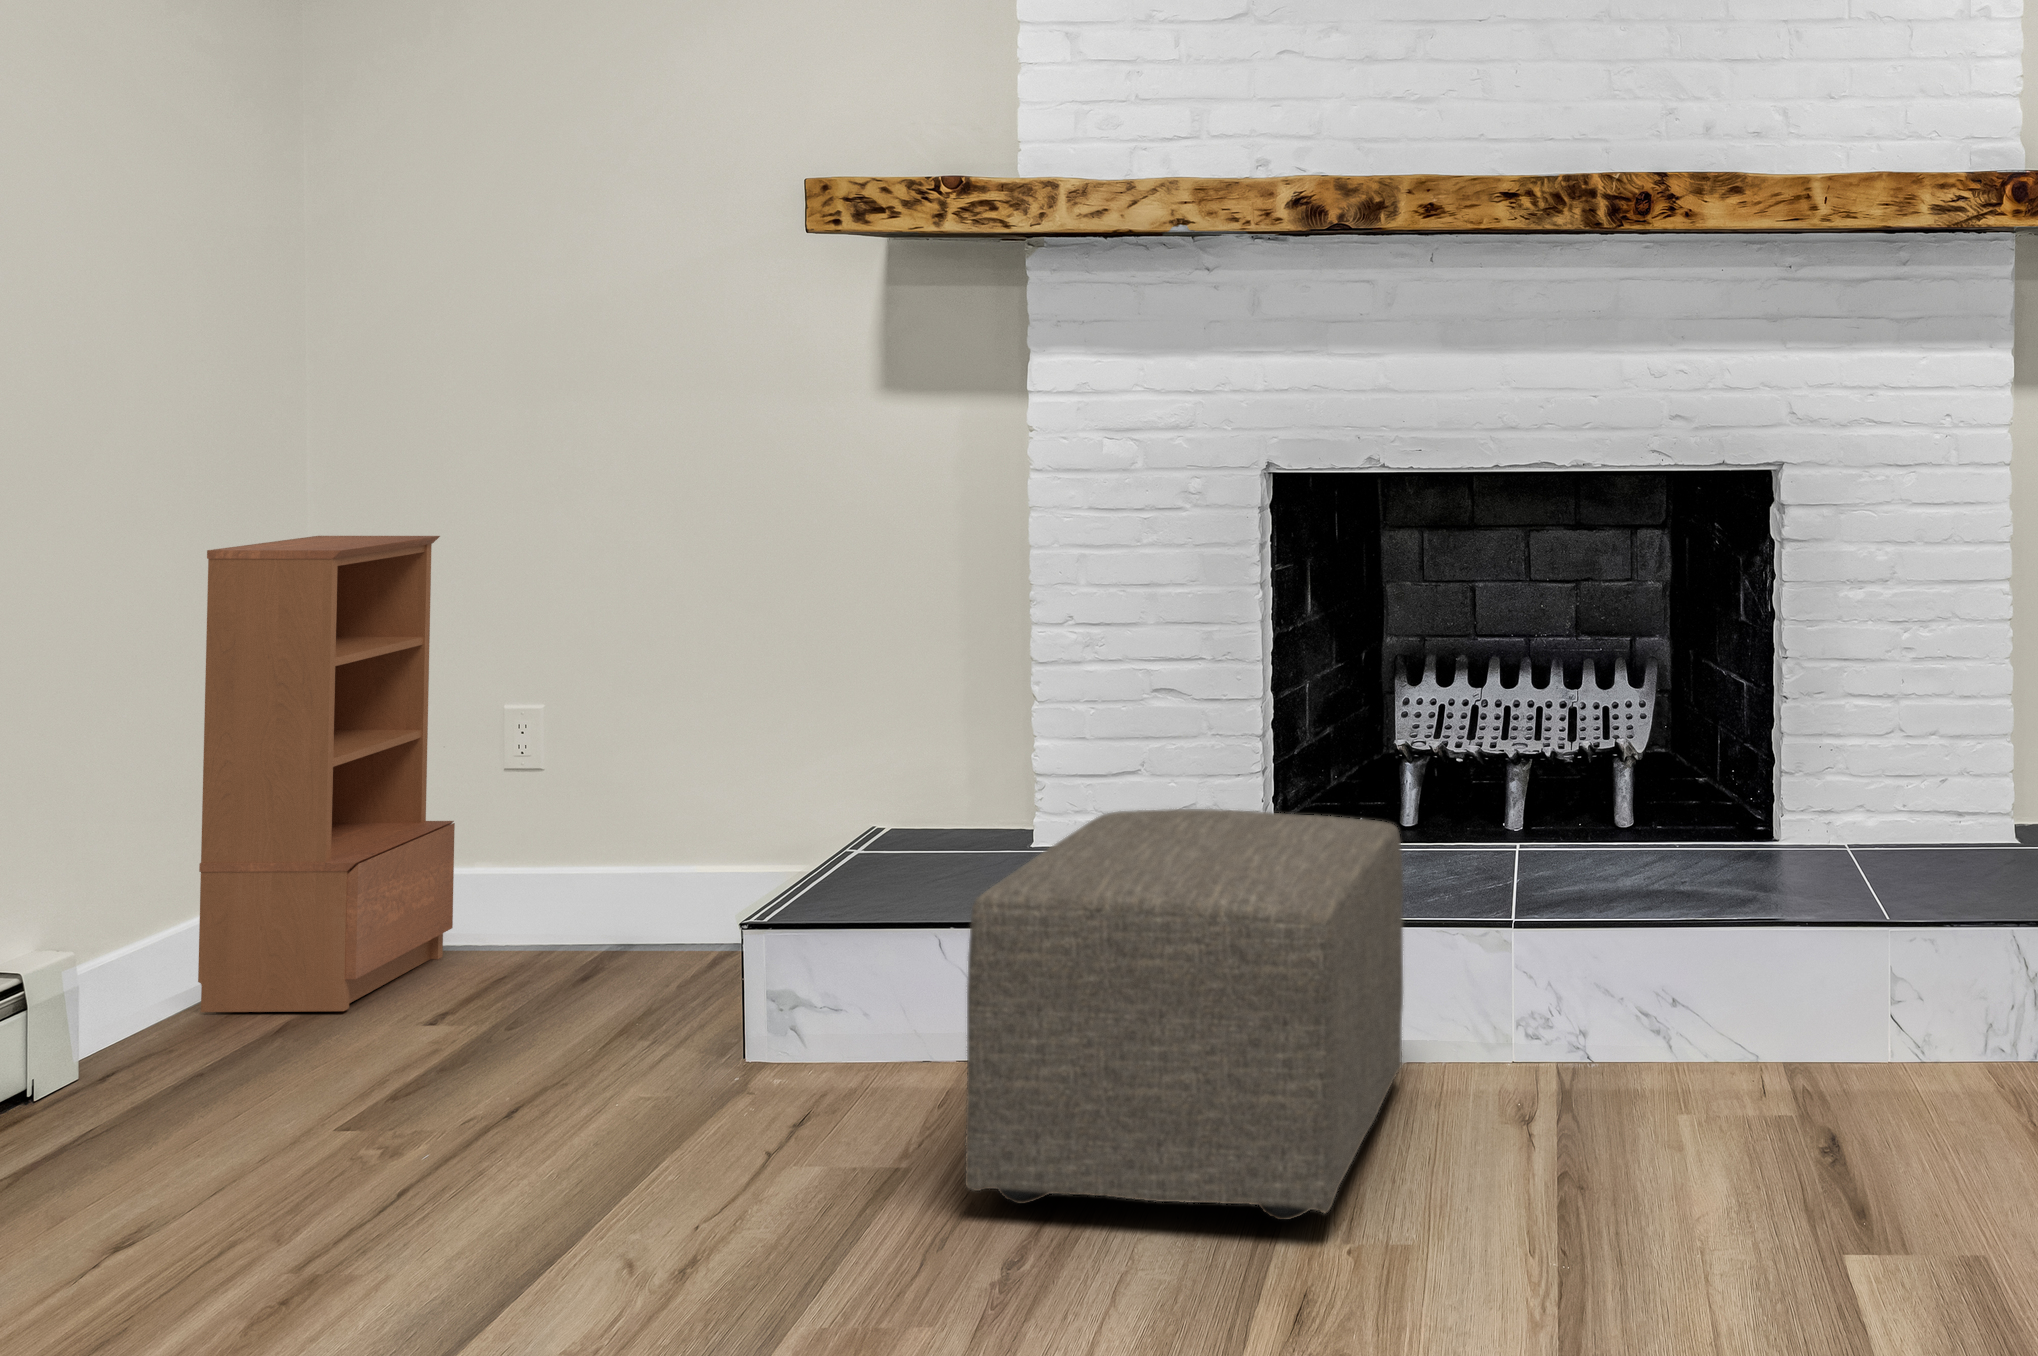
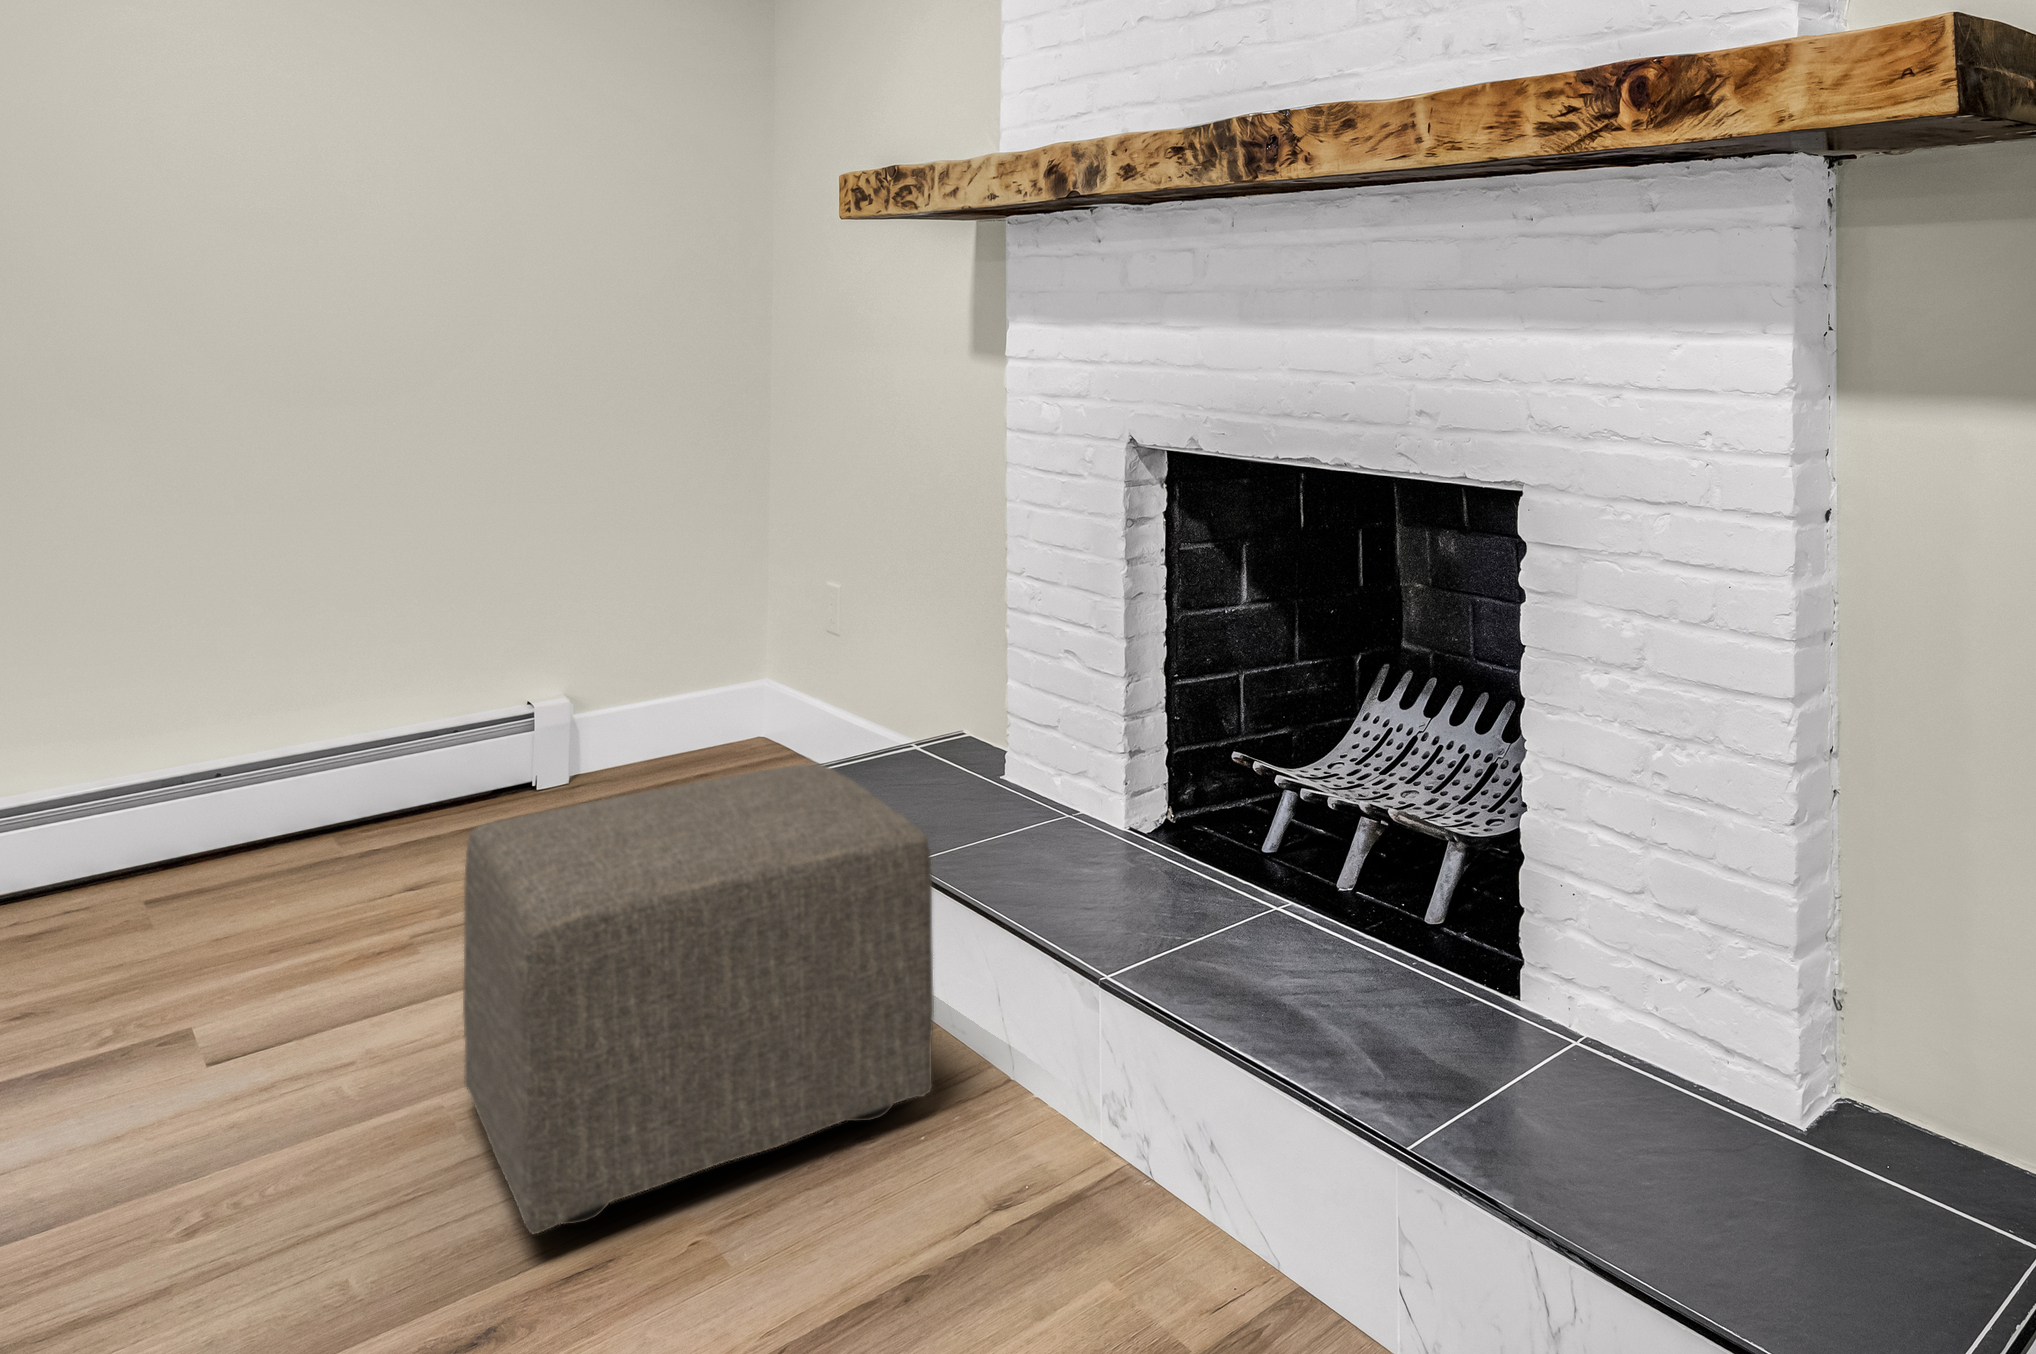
bookcase: present [198,536,455,1012] -> none [599,450,767,794]

